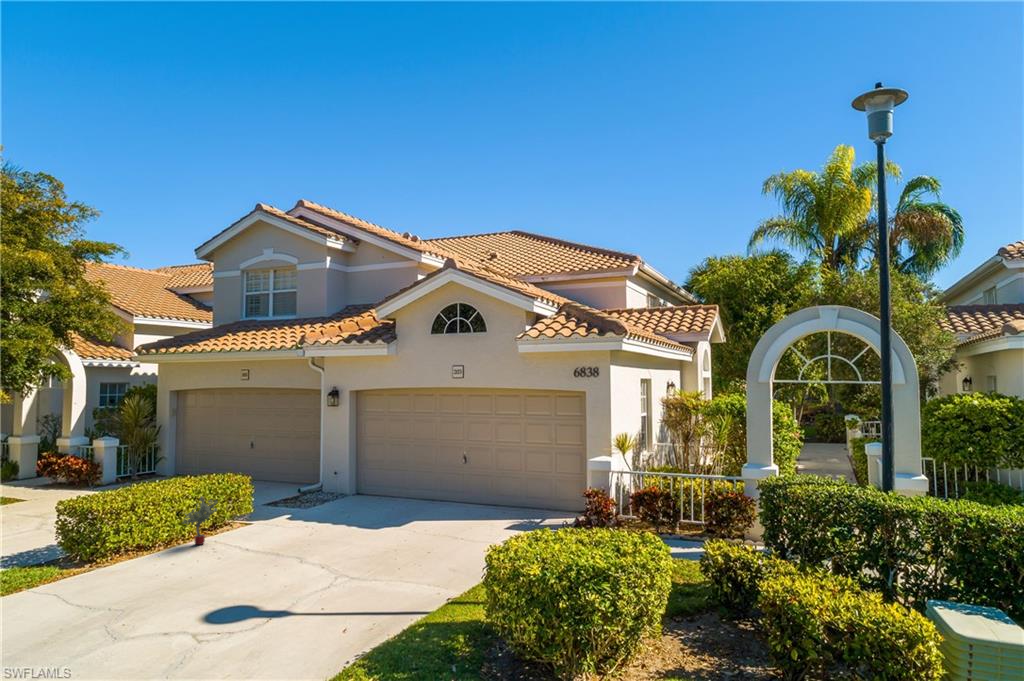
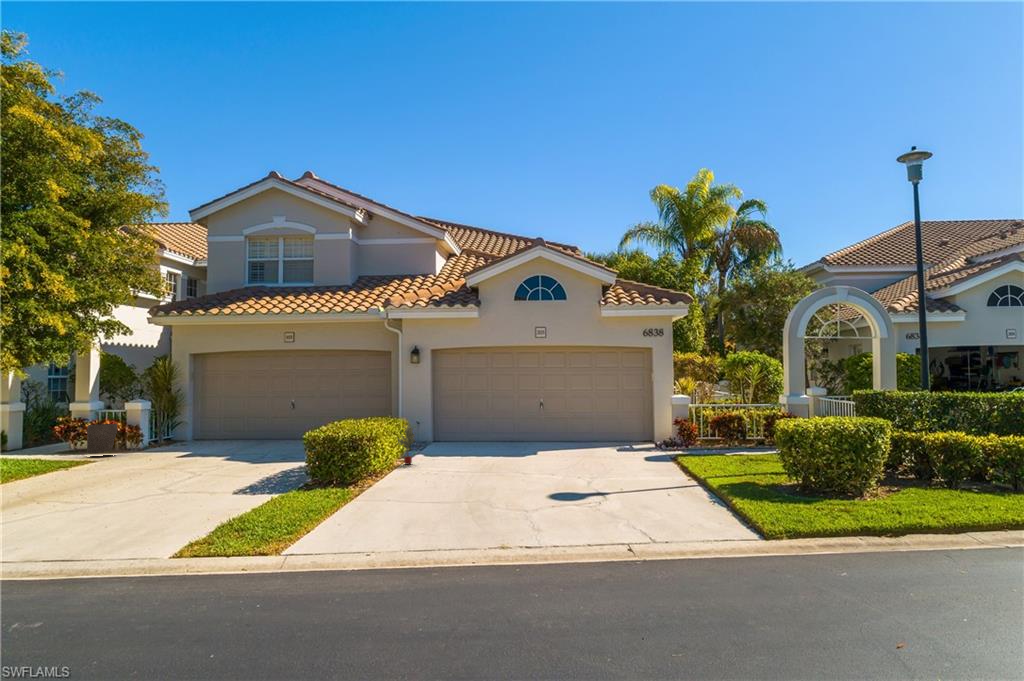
trash can: none [53,458,83,490] -> present [87,424,117,457]

